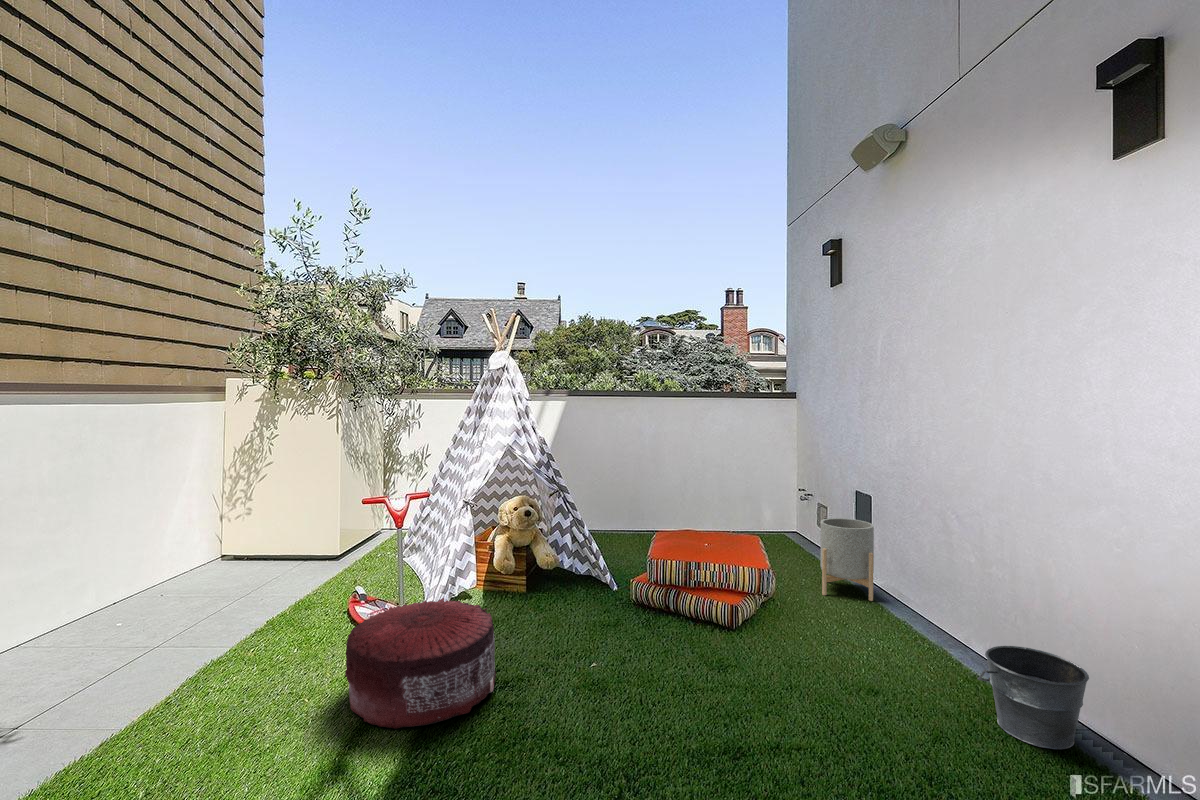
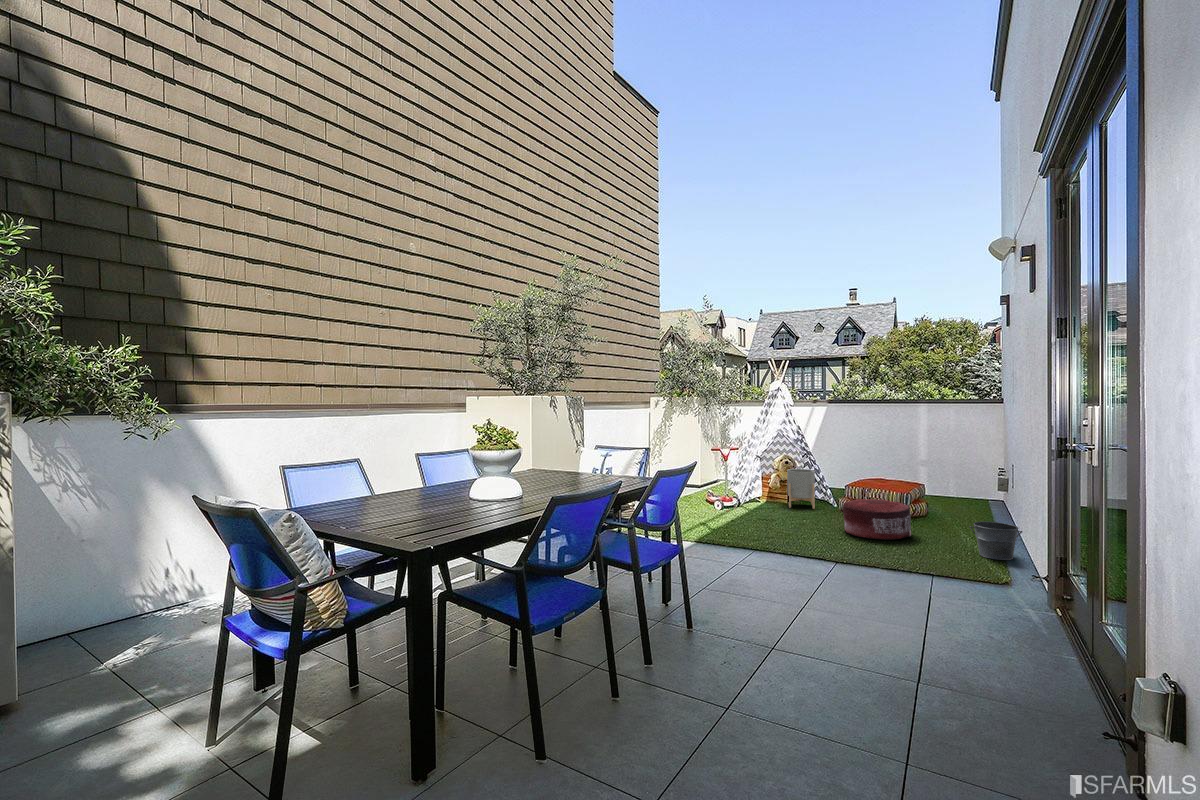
planter: present [820,518,874,601] -> present [787,469,815,509]
pouf: present [345,598,497,729] -> present [843,499,911,539]

